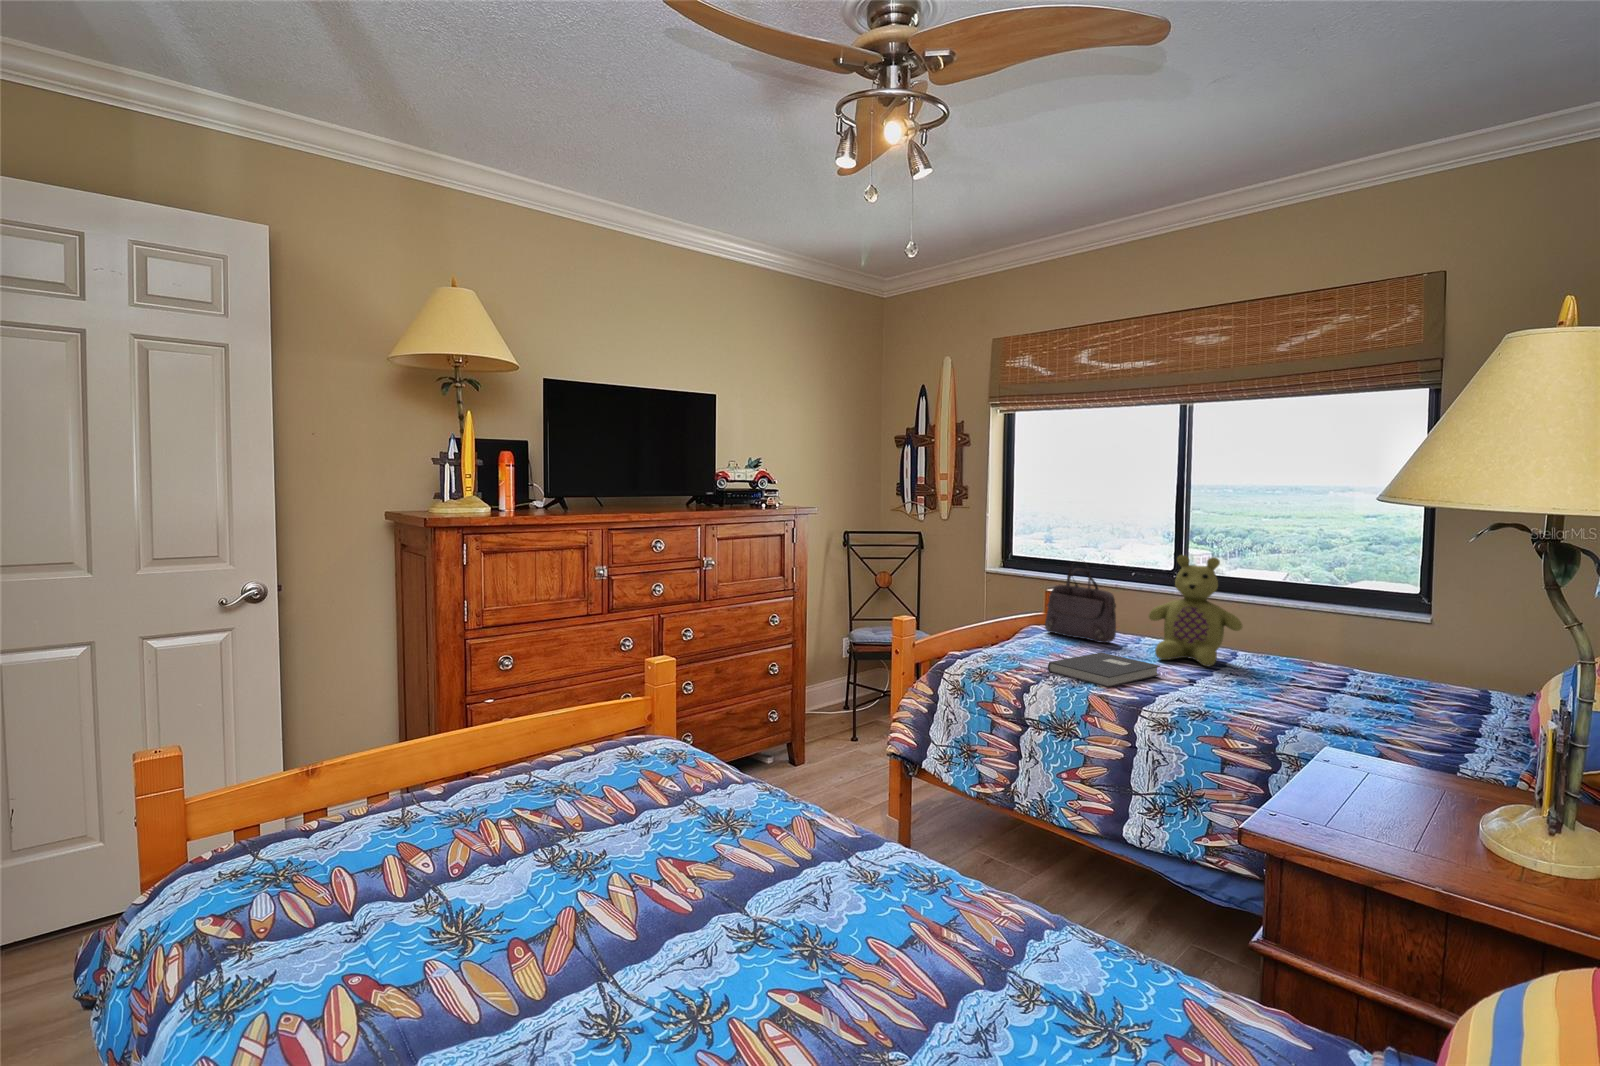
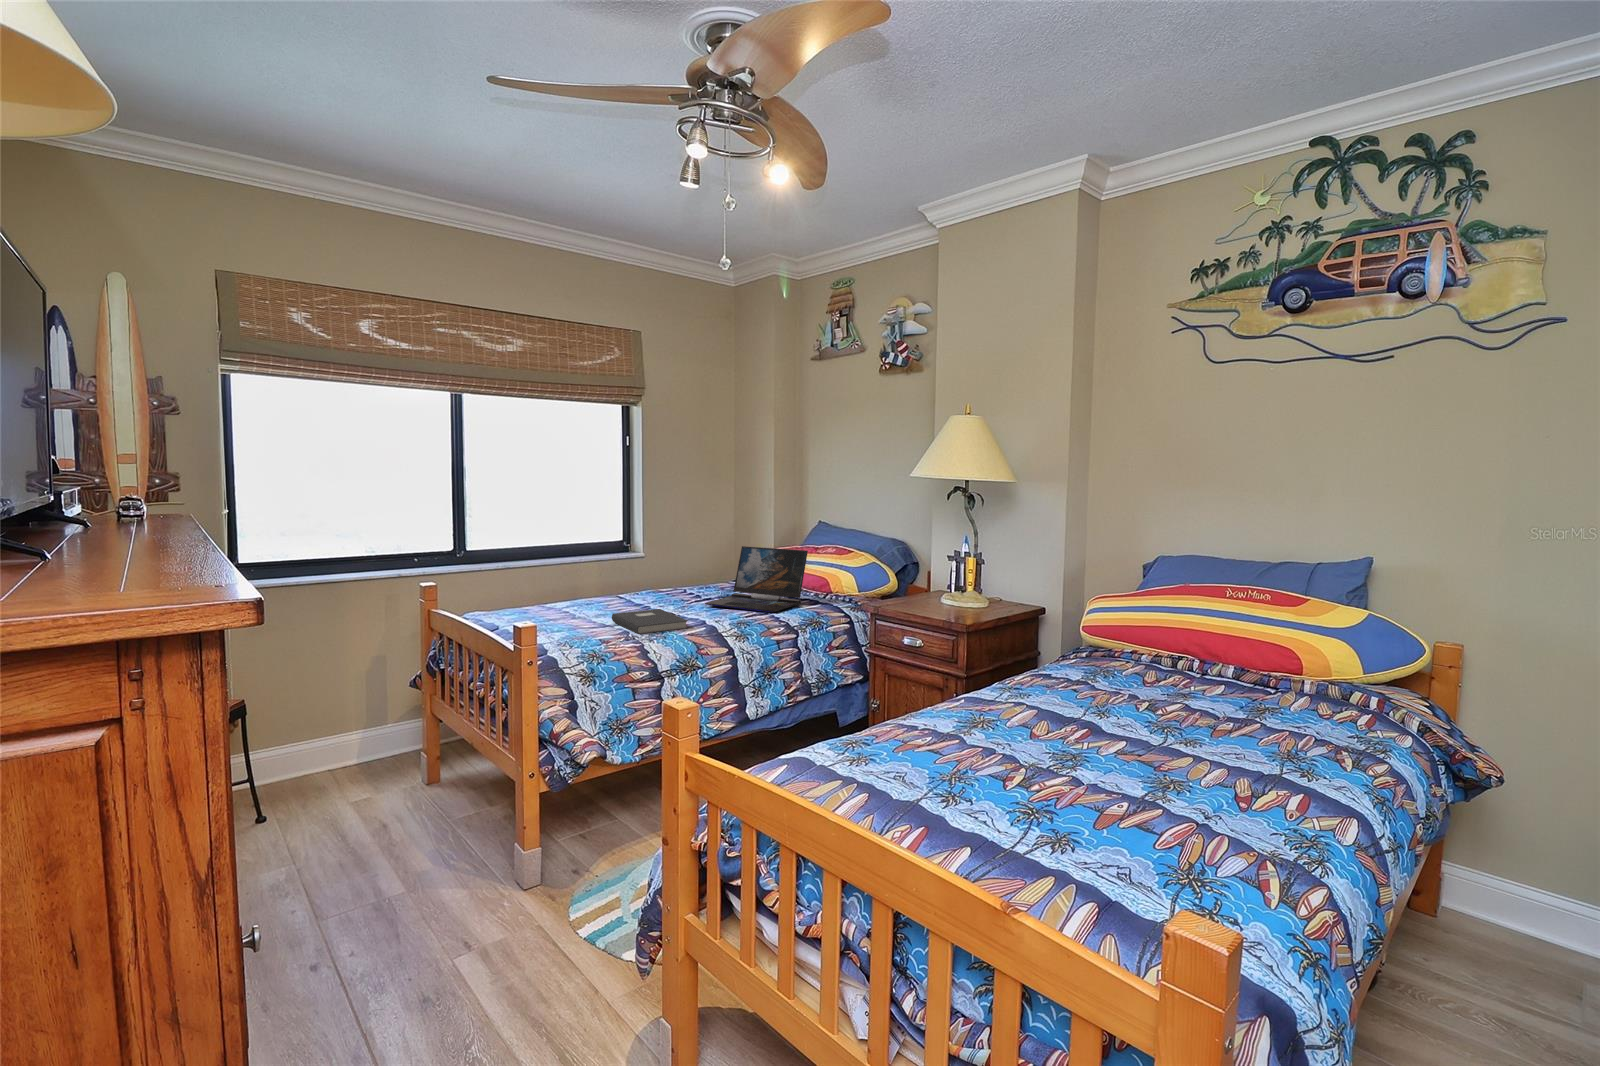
stuffed bear: present [1149,555,1242,667] -> none [570,527,638,611]
handbag: present [1045,565,1116,643] -> none [471,545,544,620]
laptop: none [1272,620,1464,741] -> present [705,546,808,613]

